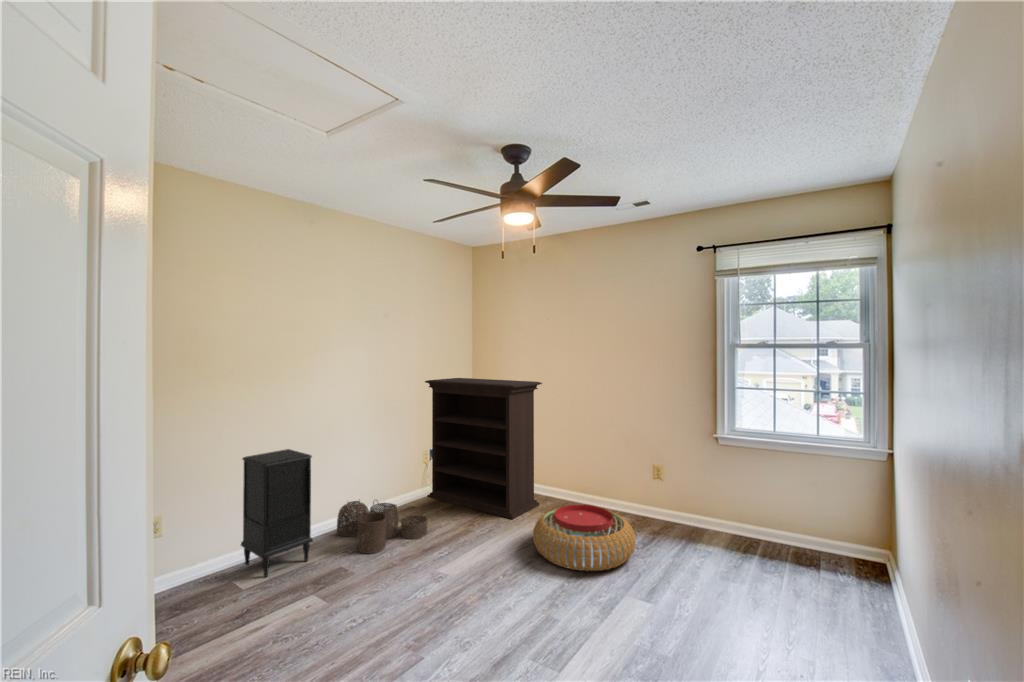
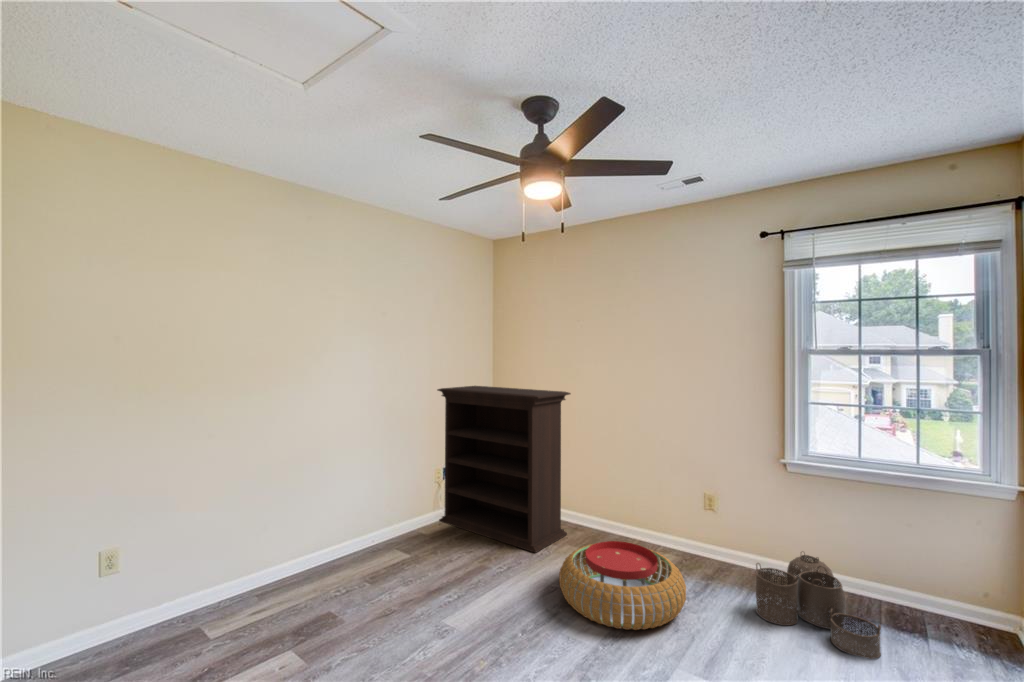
nightstand: present [241,449,313,577] -> none [216,468,300,623]
woven basket: present [337,500,428,553] -> present [756,552,881,659]

